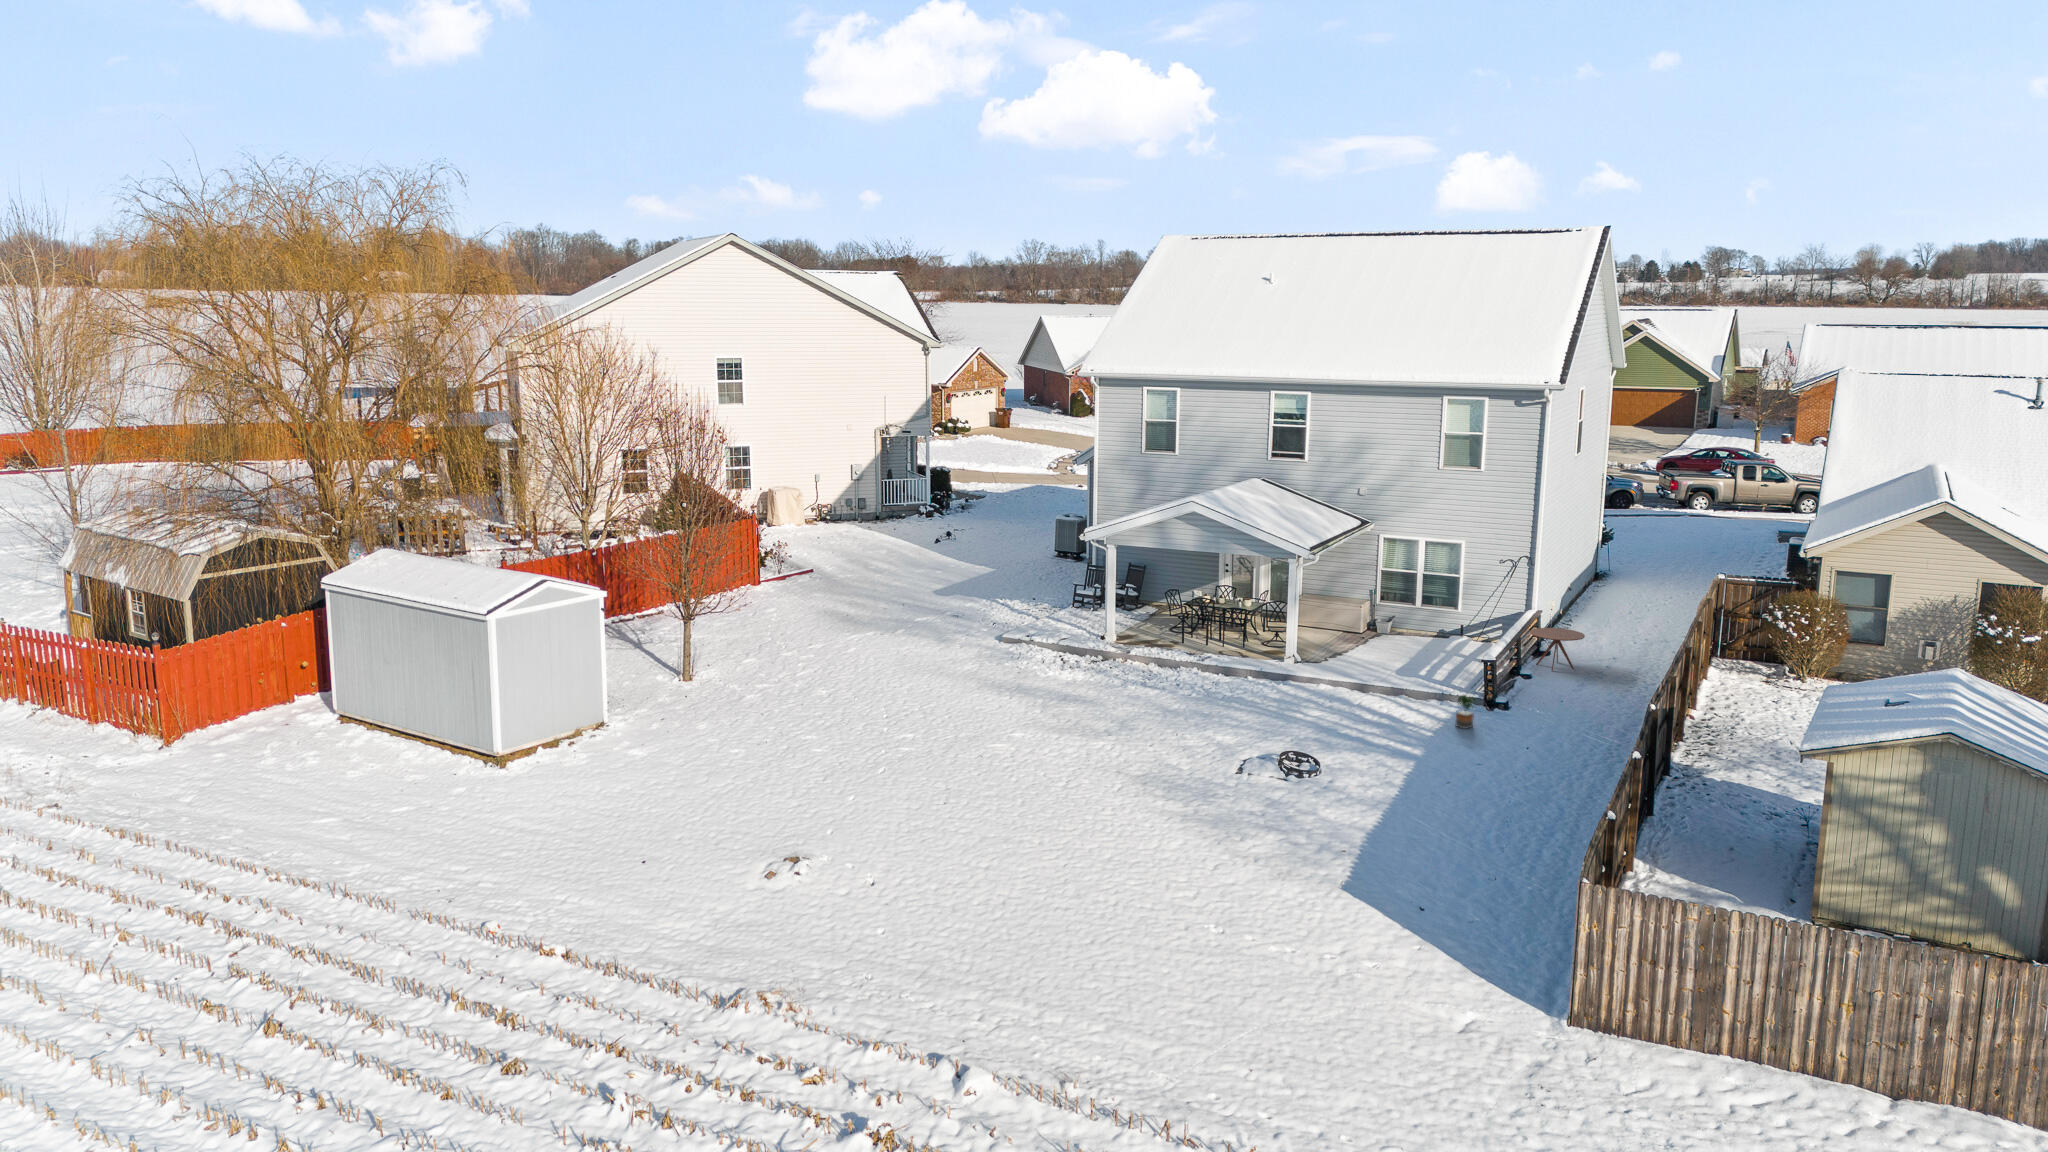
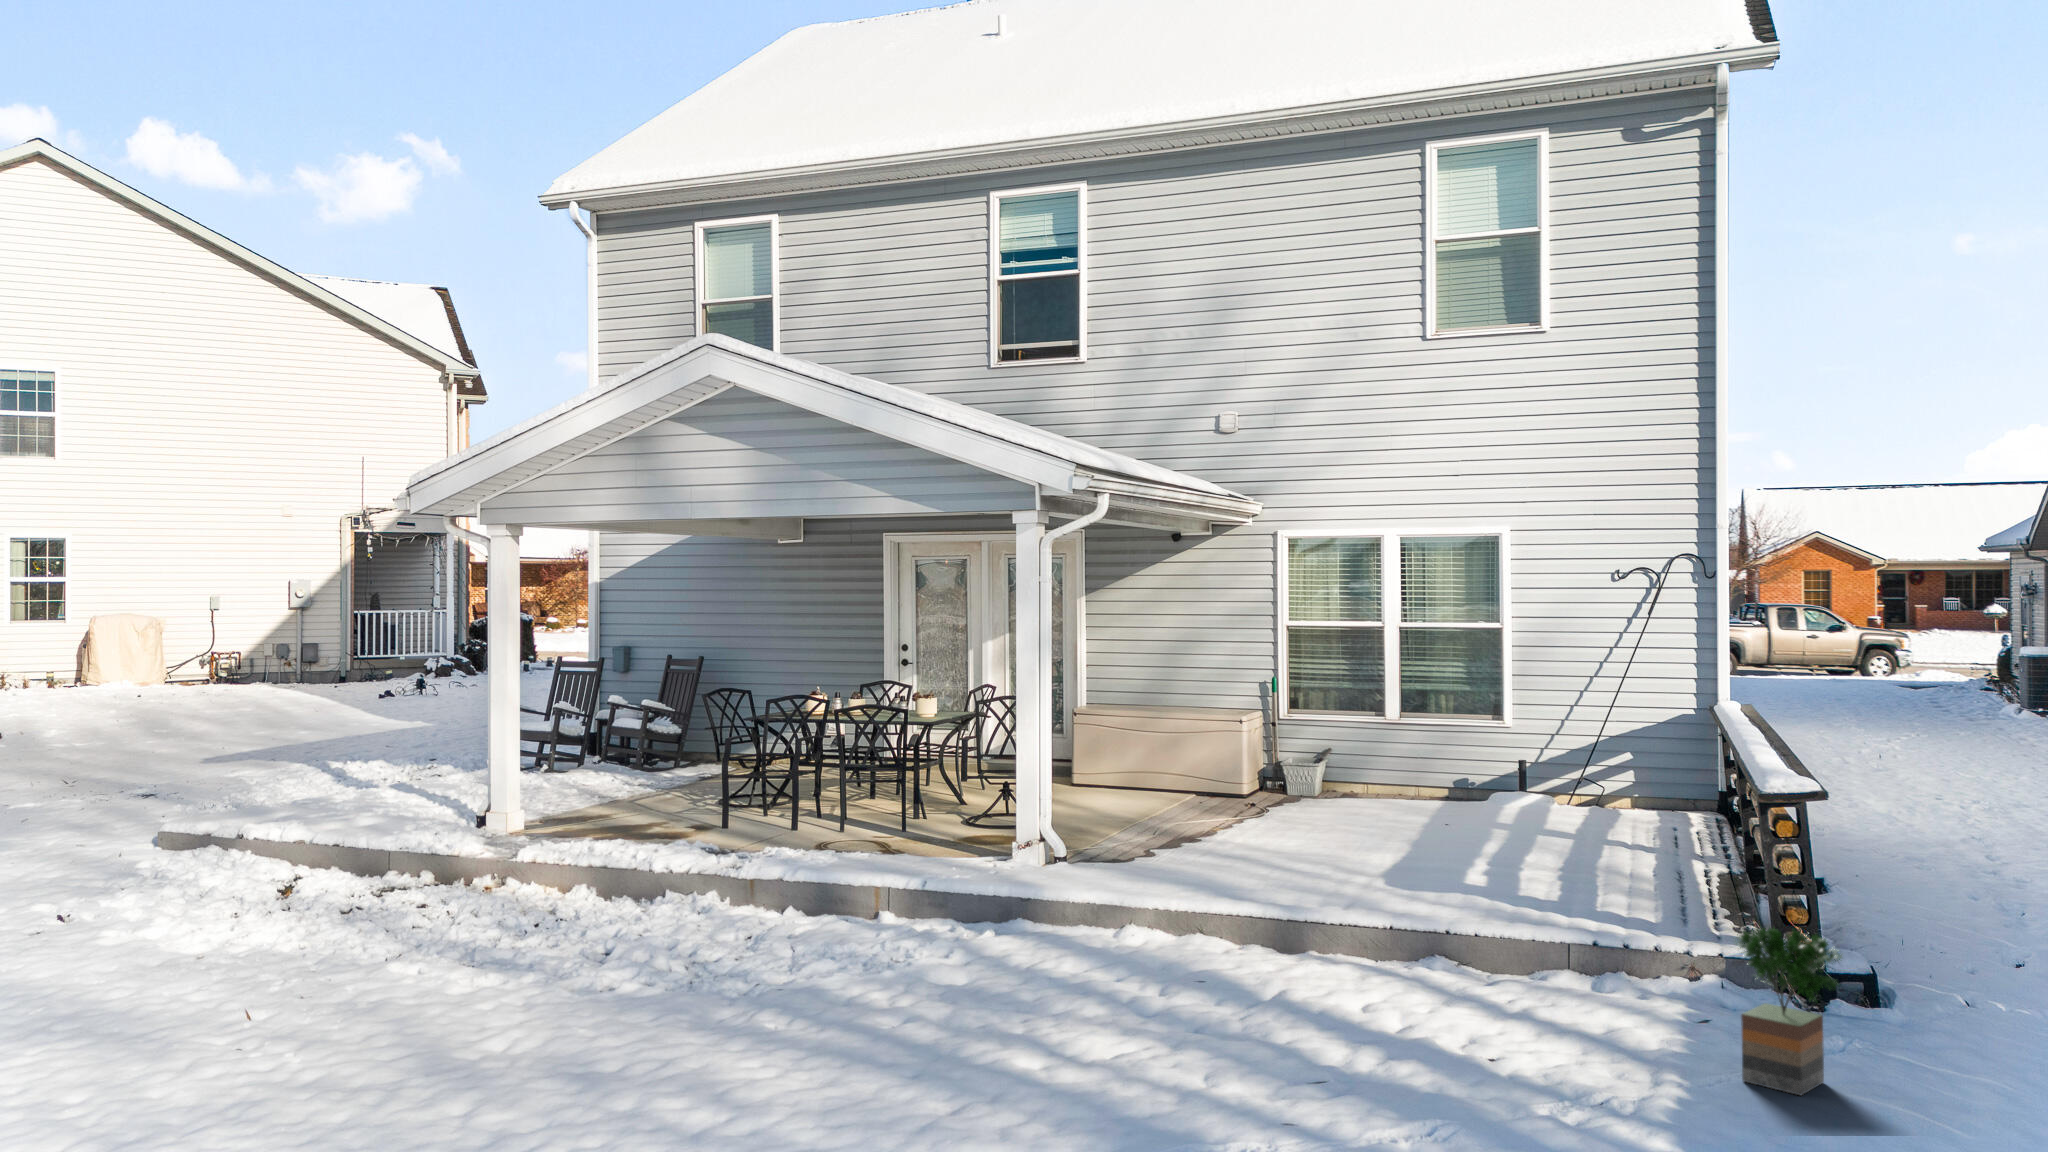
round table: present [1530,628,1585,671] -> none [1758,739,1939,864]

